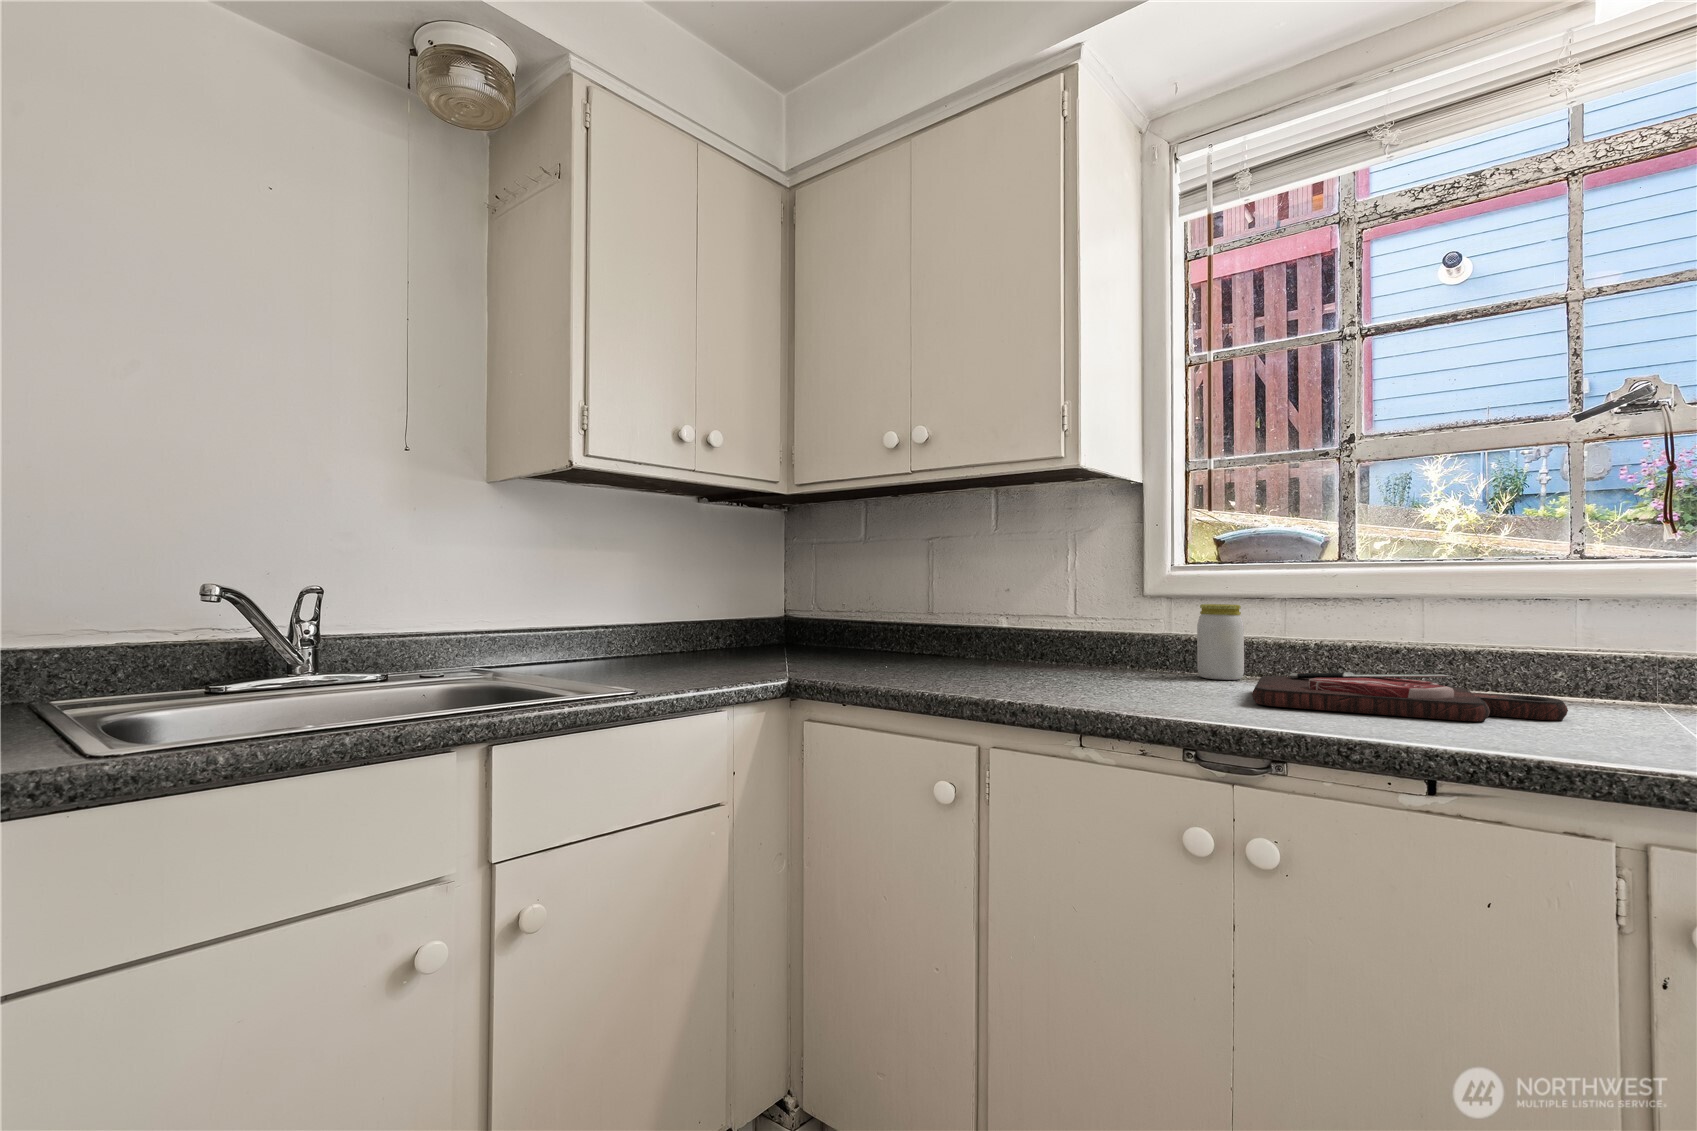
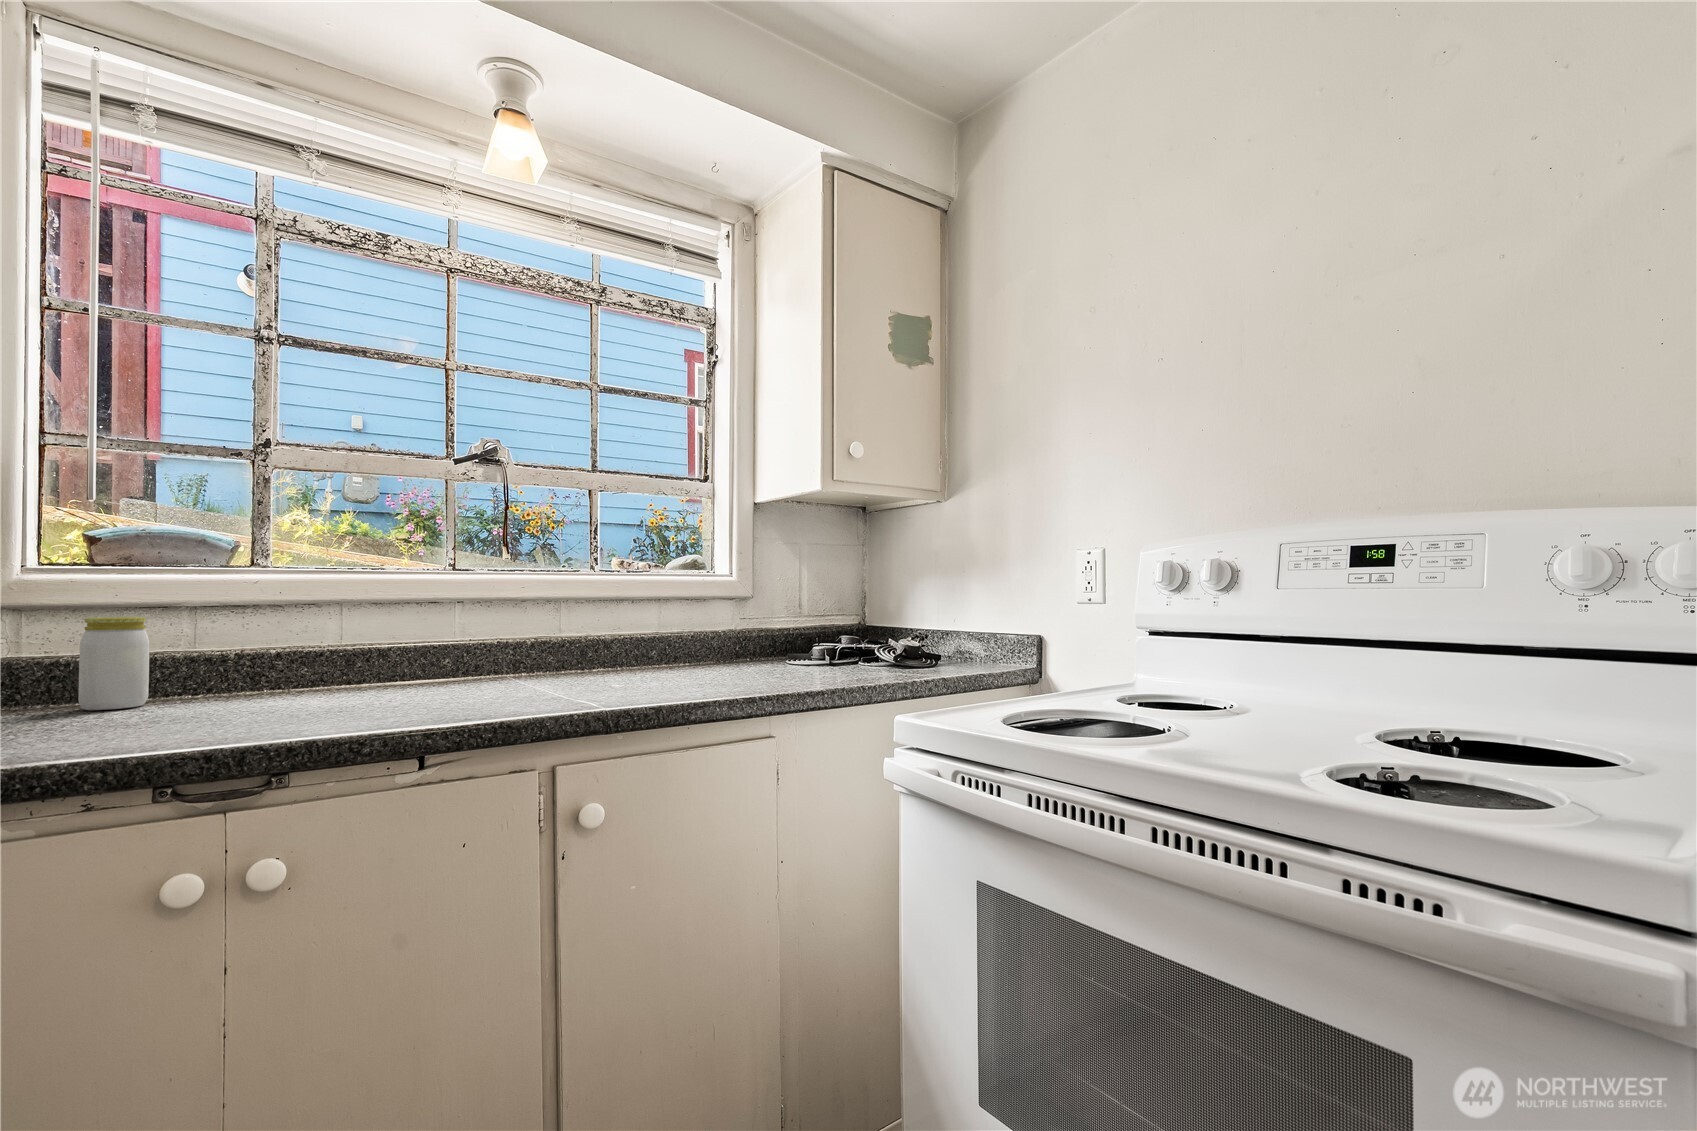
cutting board: present [1252,672,1568,721] -> none [192,669,474,723]

